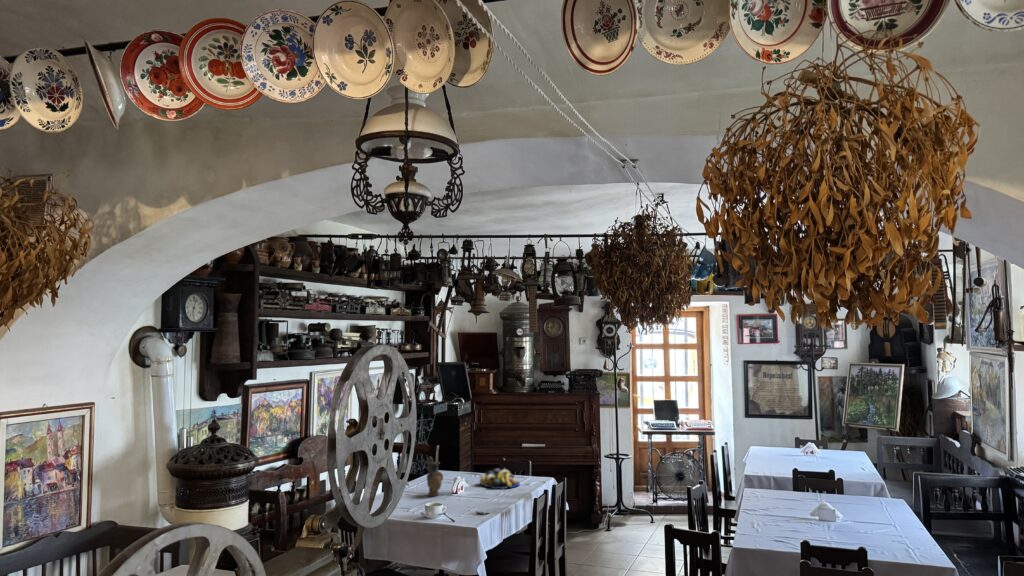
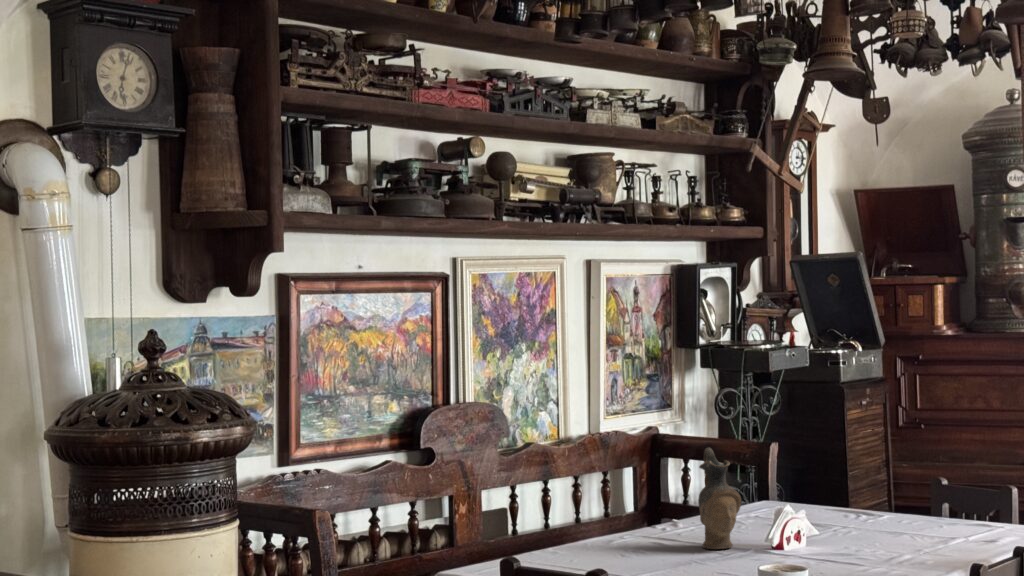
fruit bowl: present [480,468,520,489] -> none [854,491,970,543]

